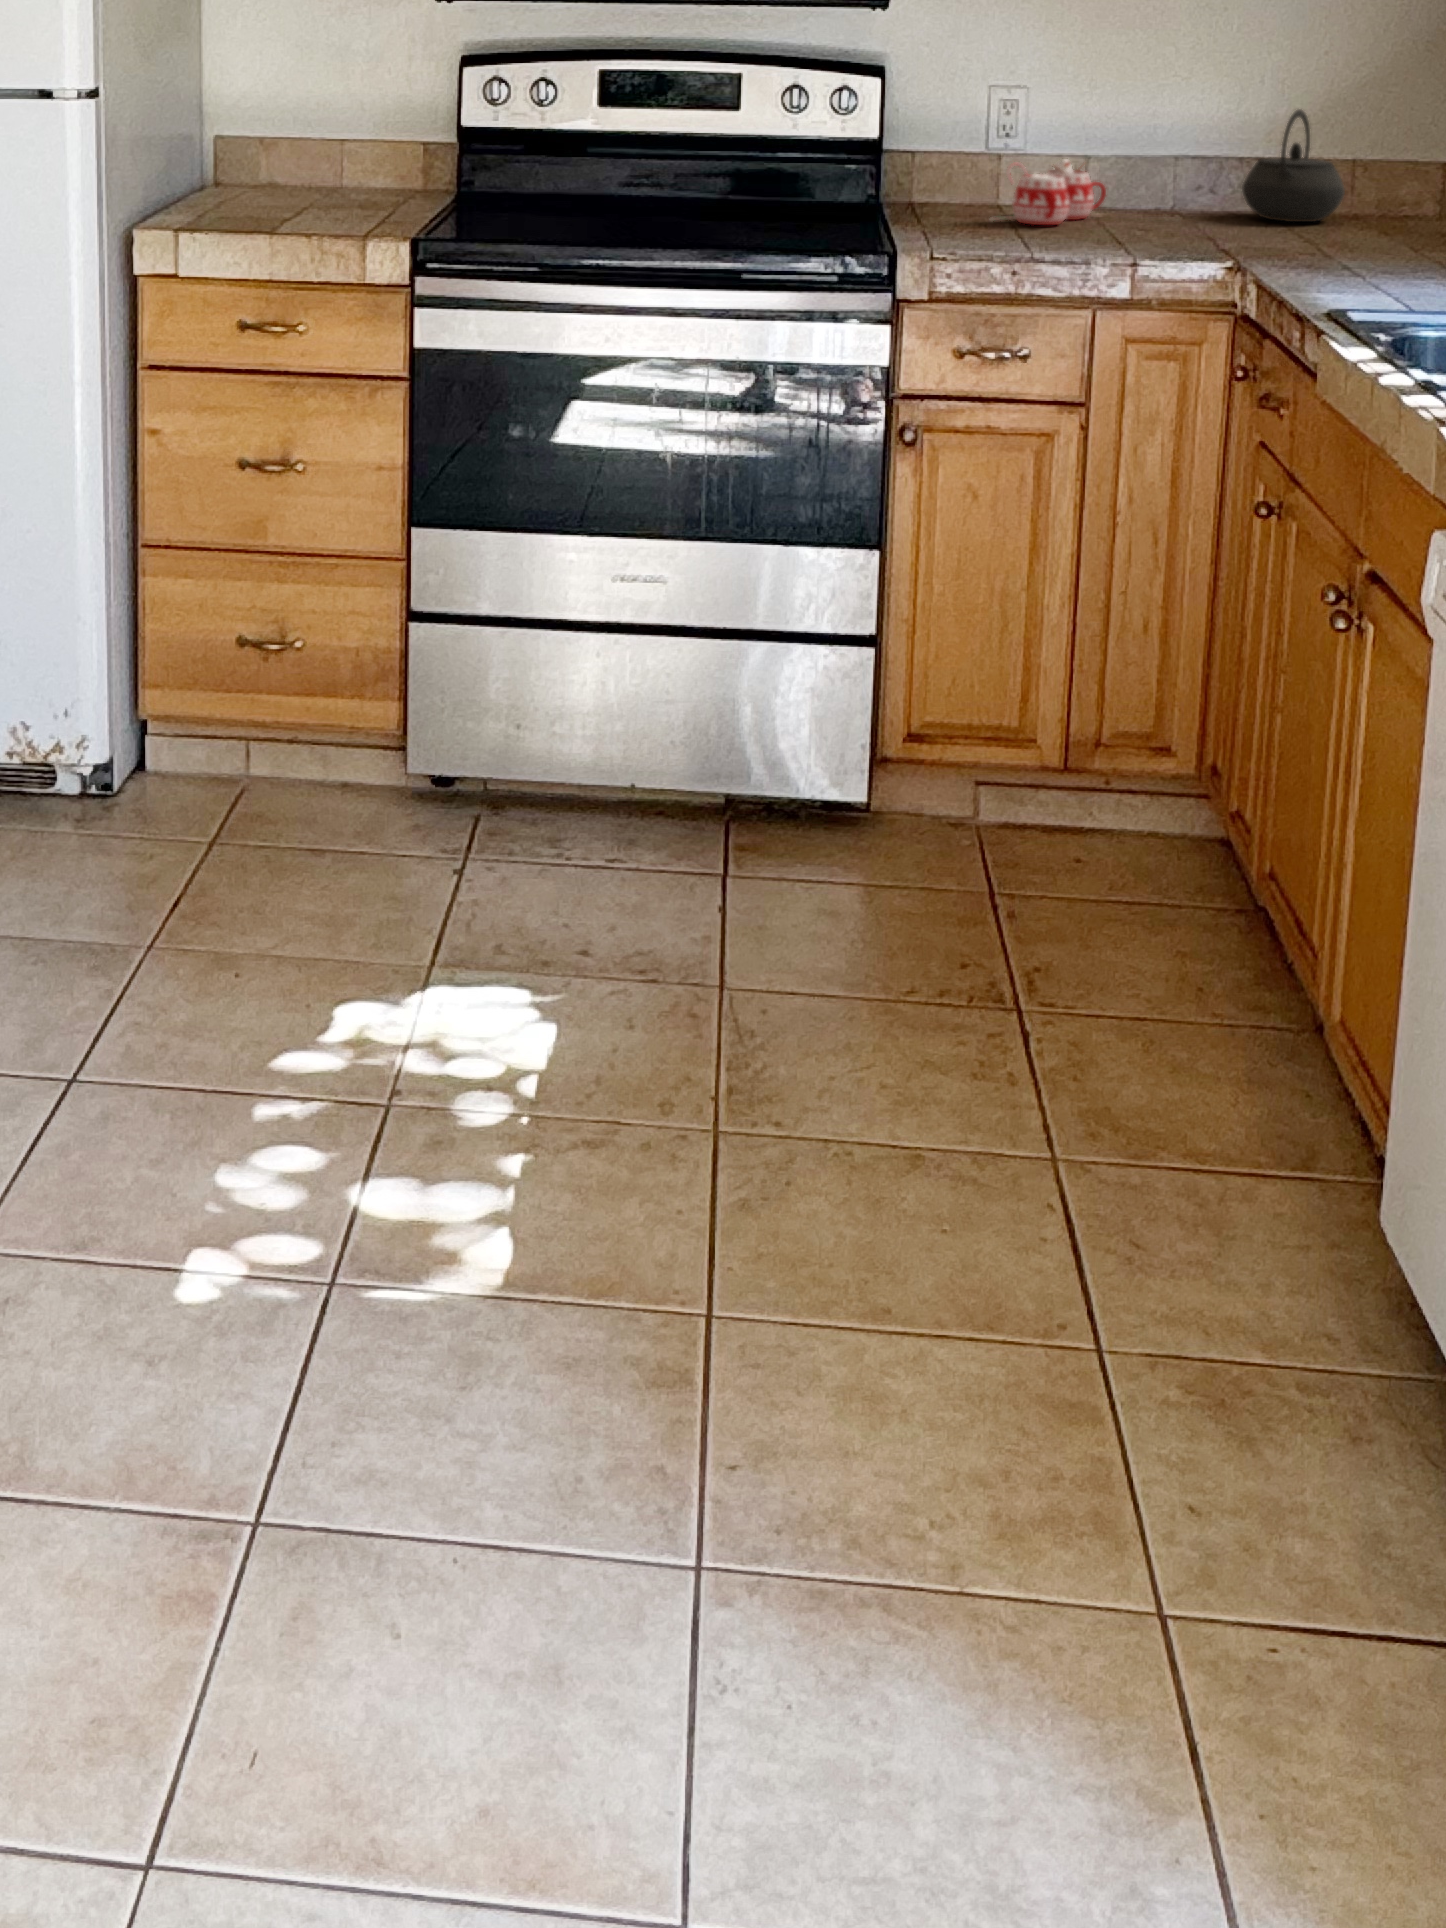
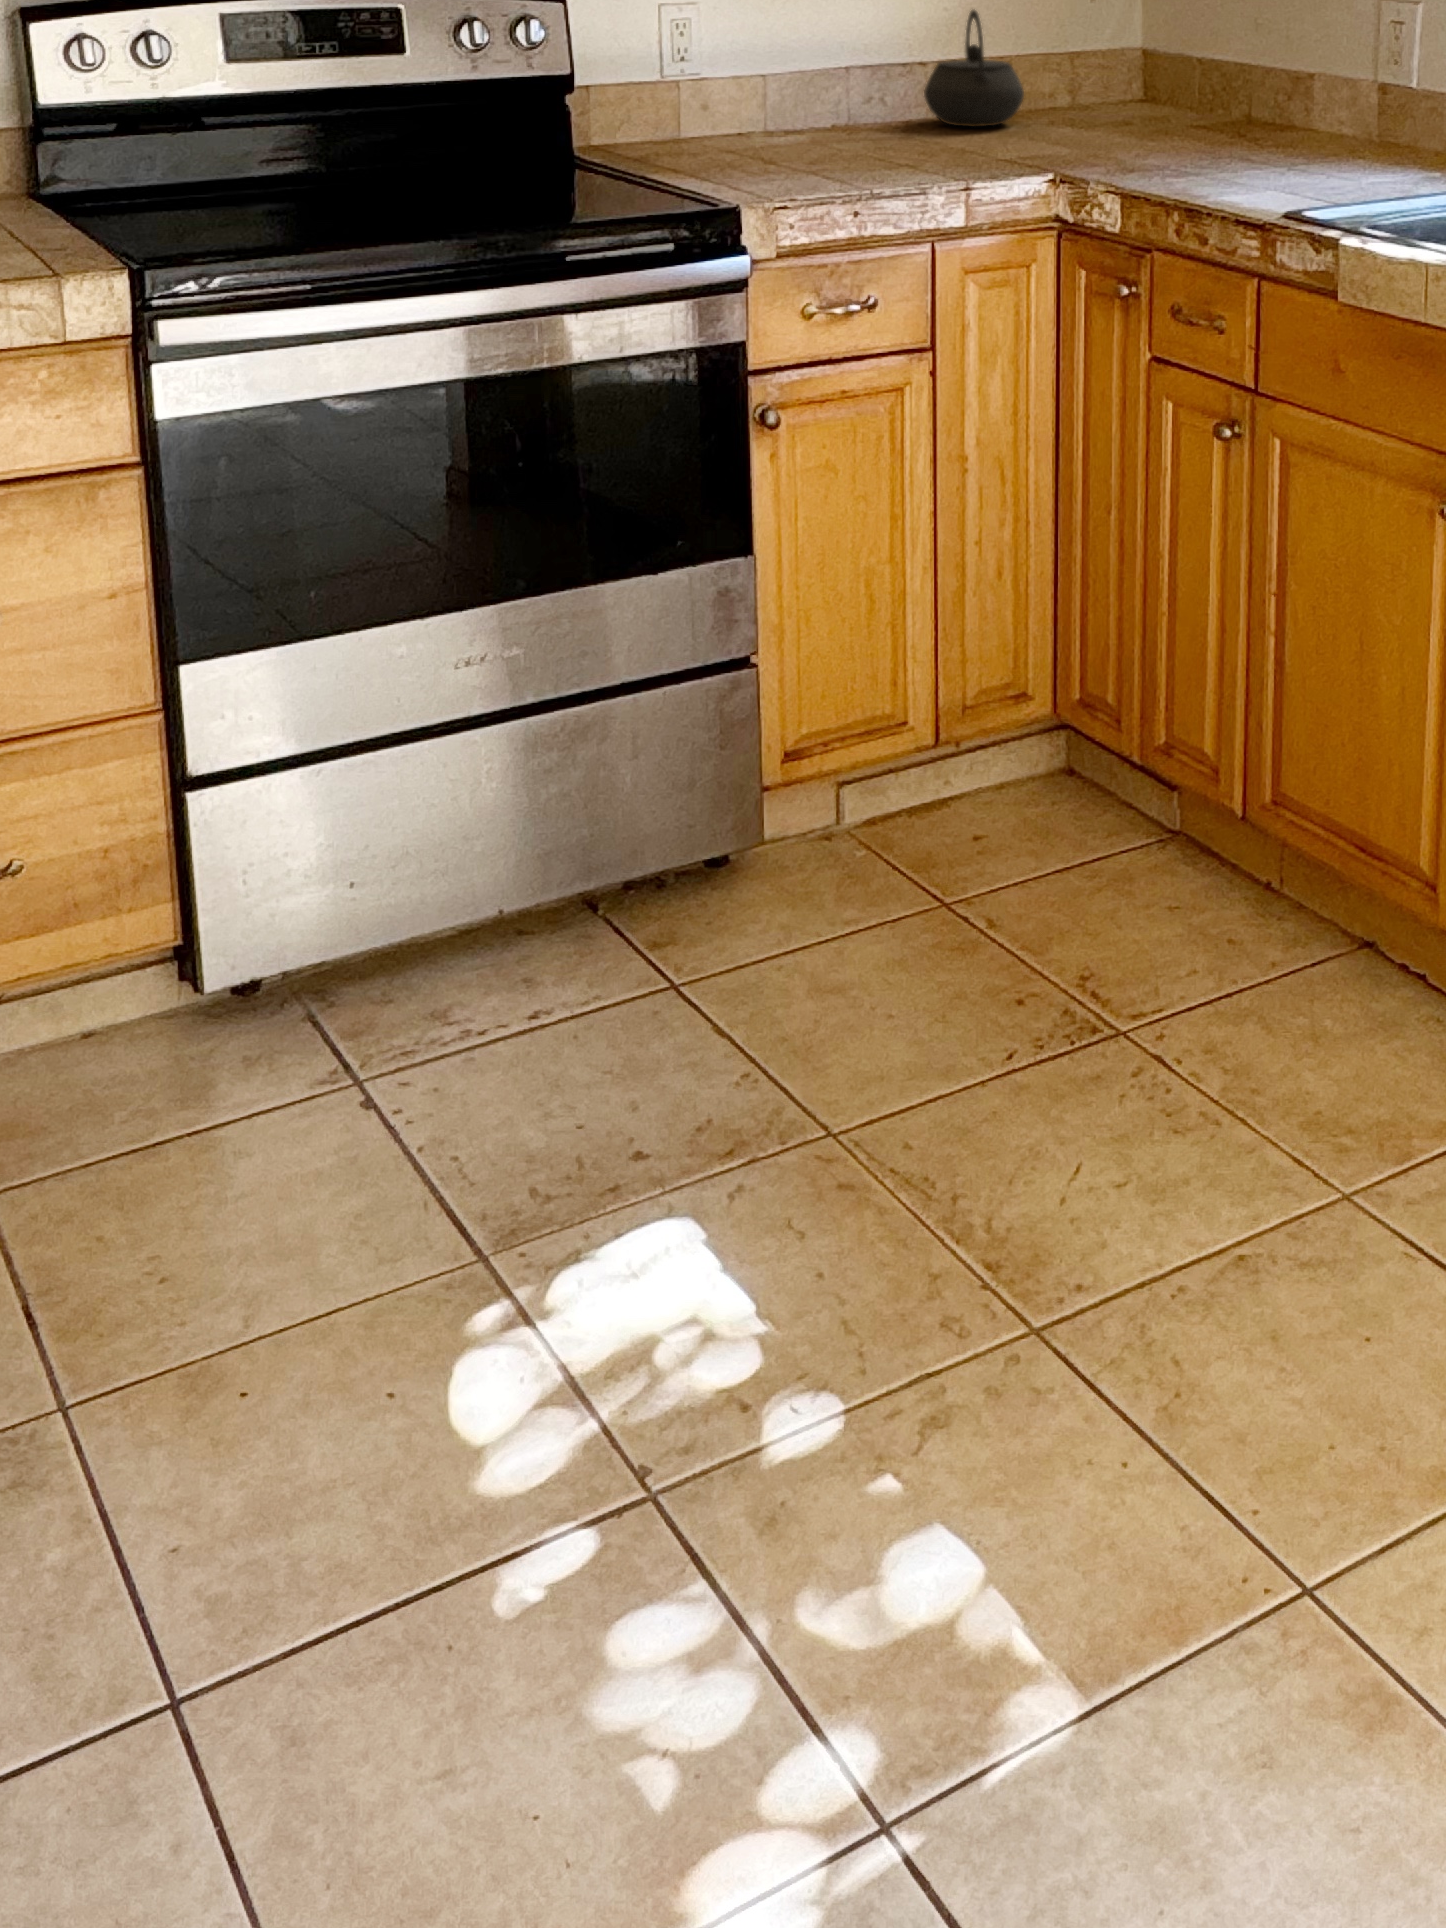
mug: present [991,159,1106,225] -> none [722,80,808,157]

